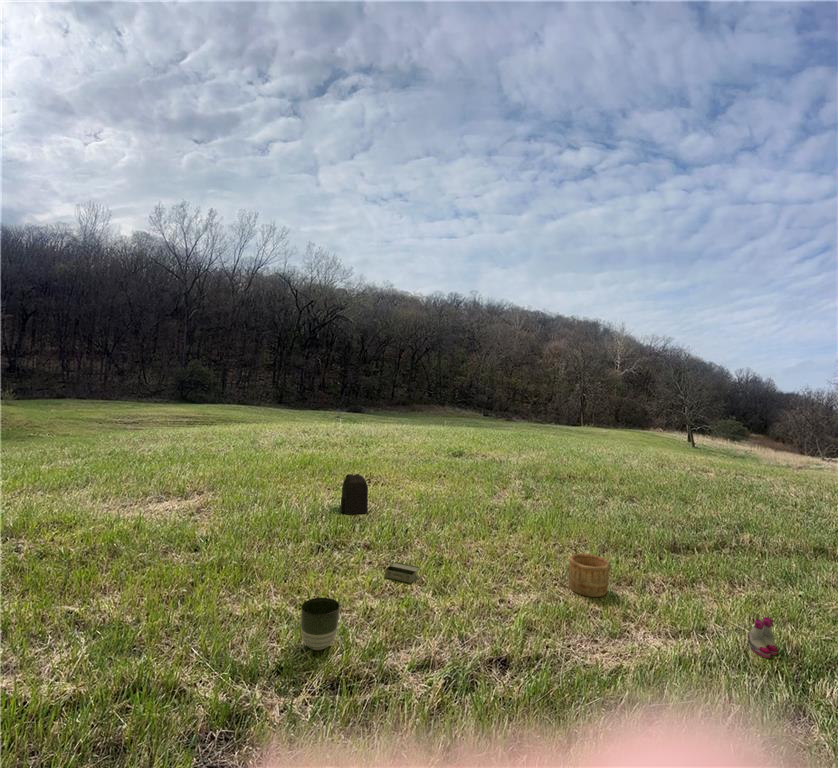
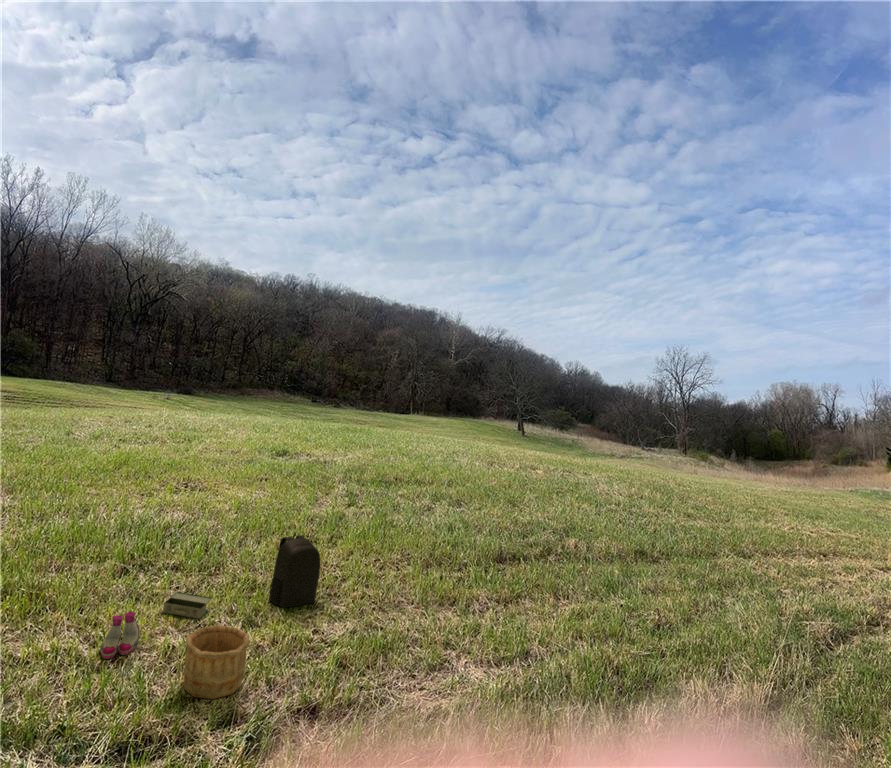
backpack: present [340,474,368,514] -> present [269,535,320,608]
wooden bucket: present [568,553,610,597] -> present [184,625,249,699]
planter: present [301,598,340,650] -> none [45,652,105,722]
boots: present [748,617,778,658] -> present [100,611,139,659]

